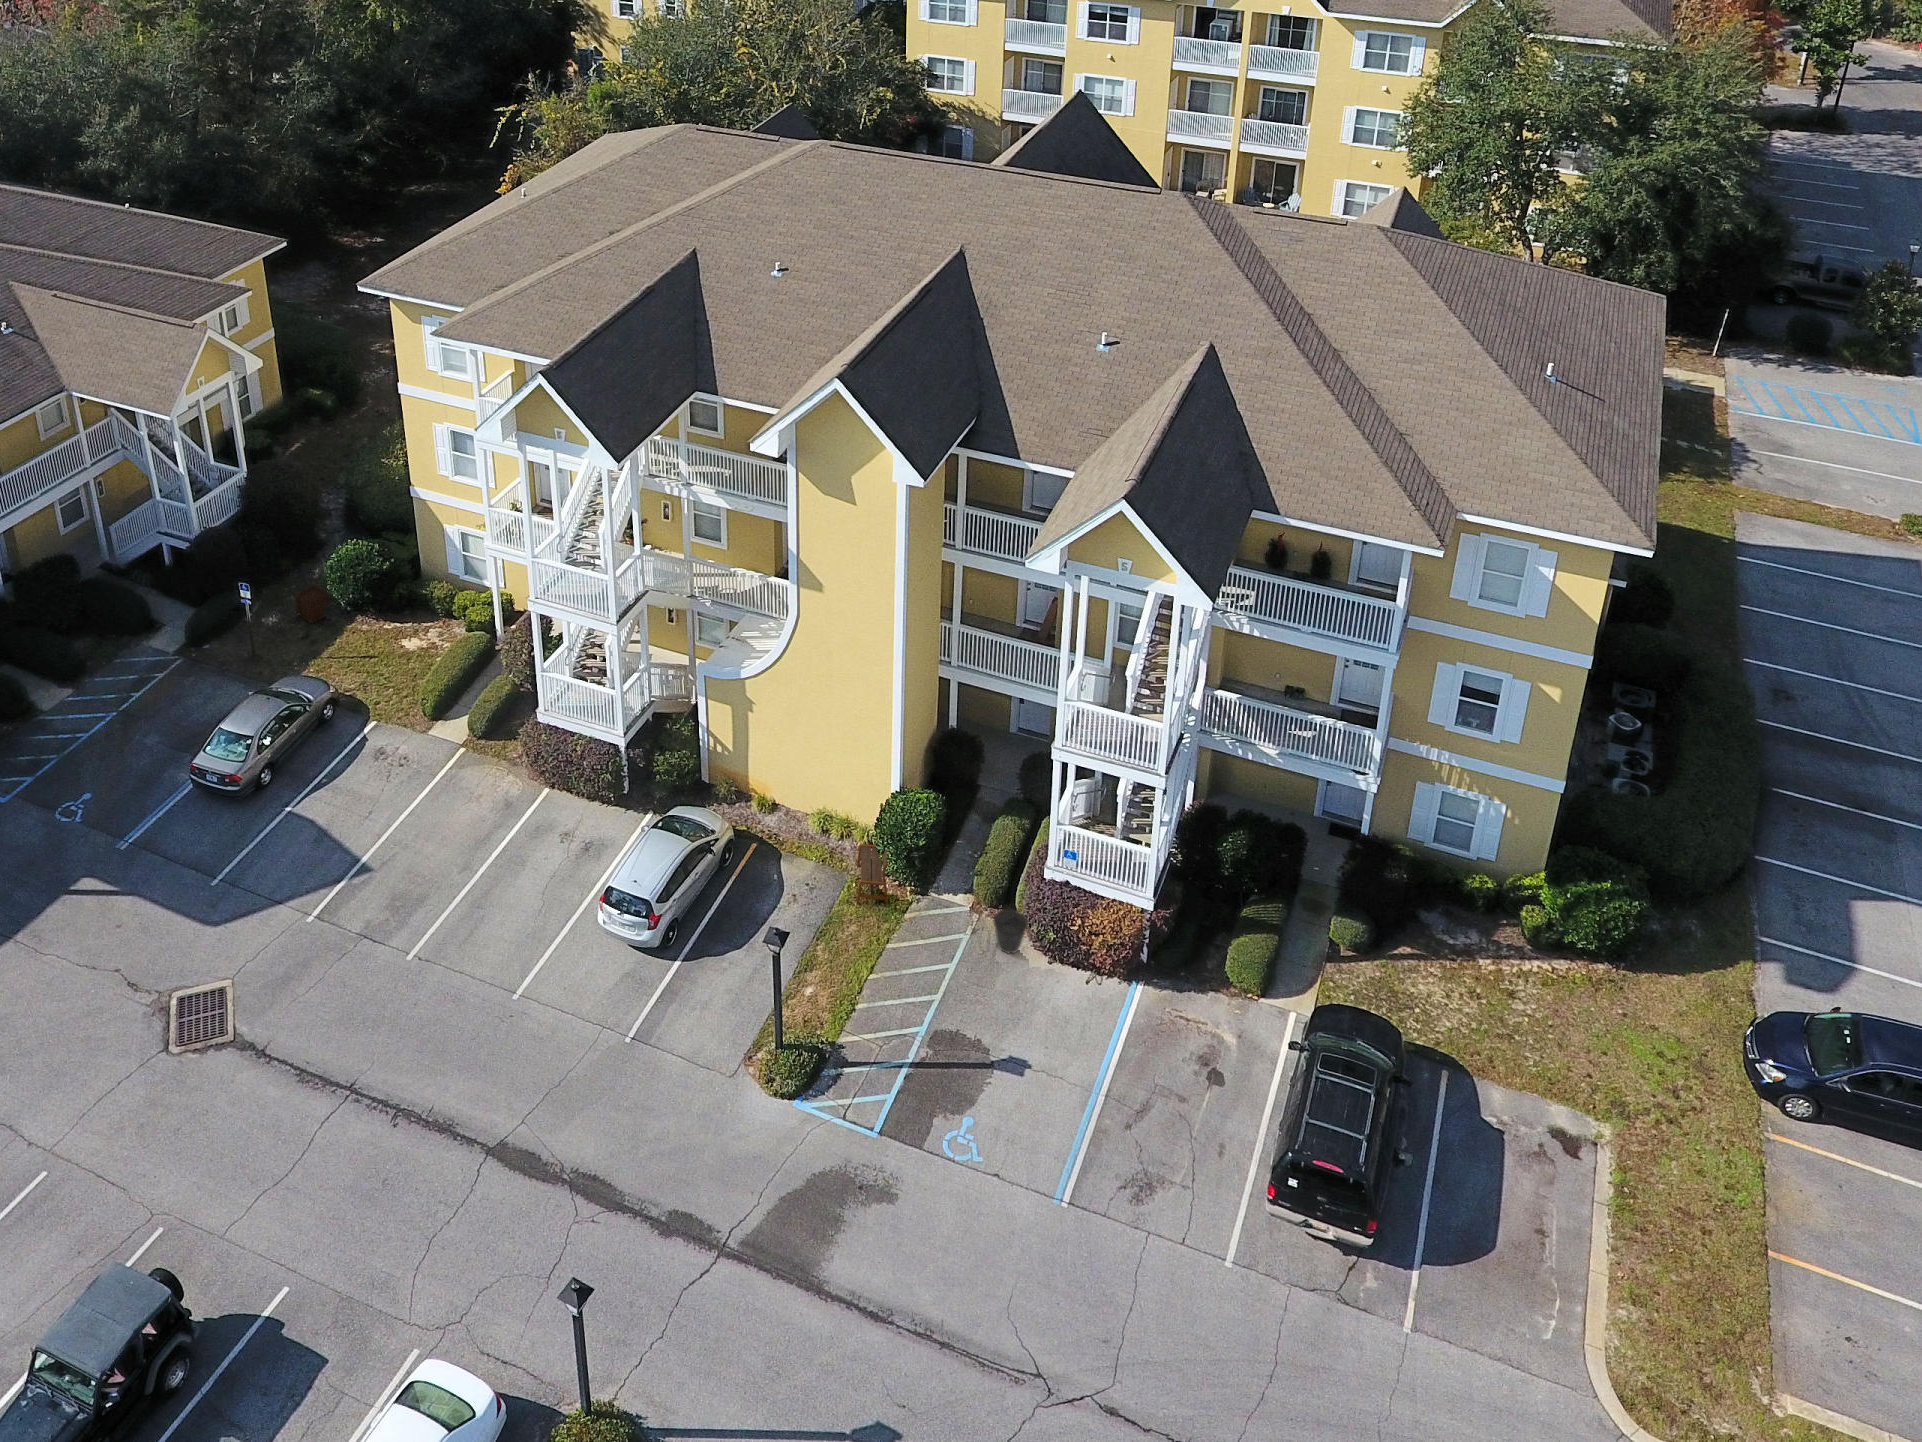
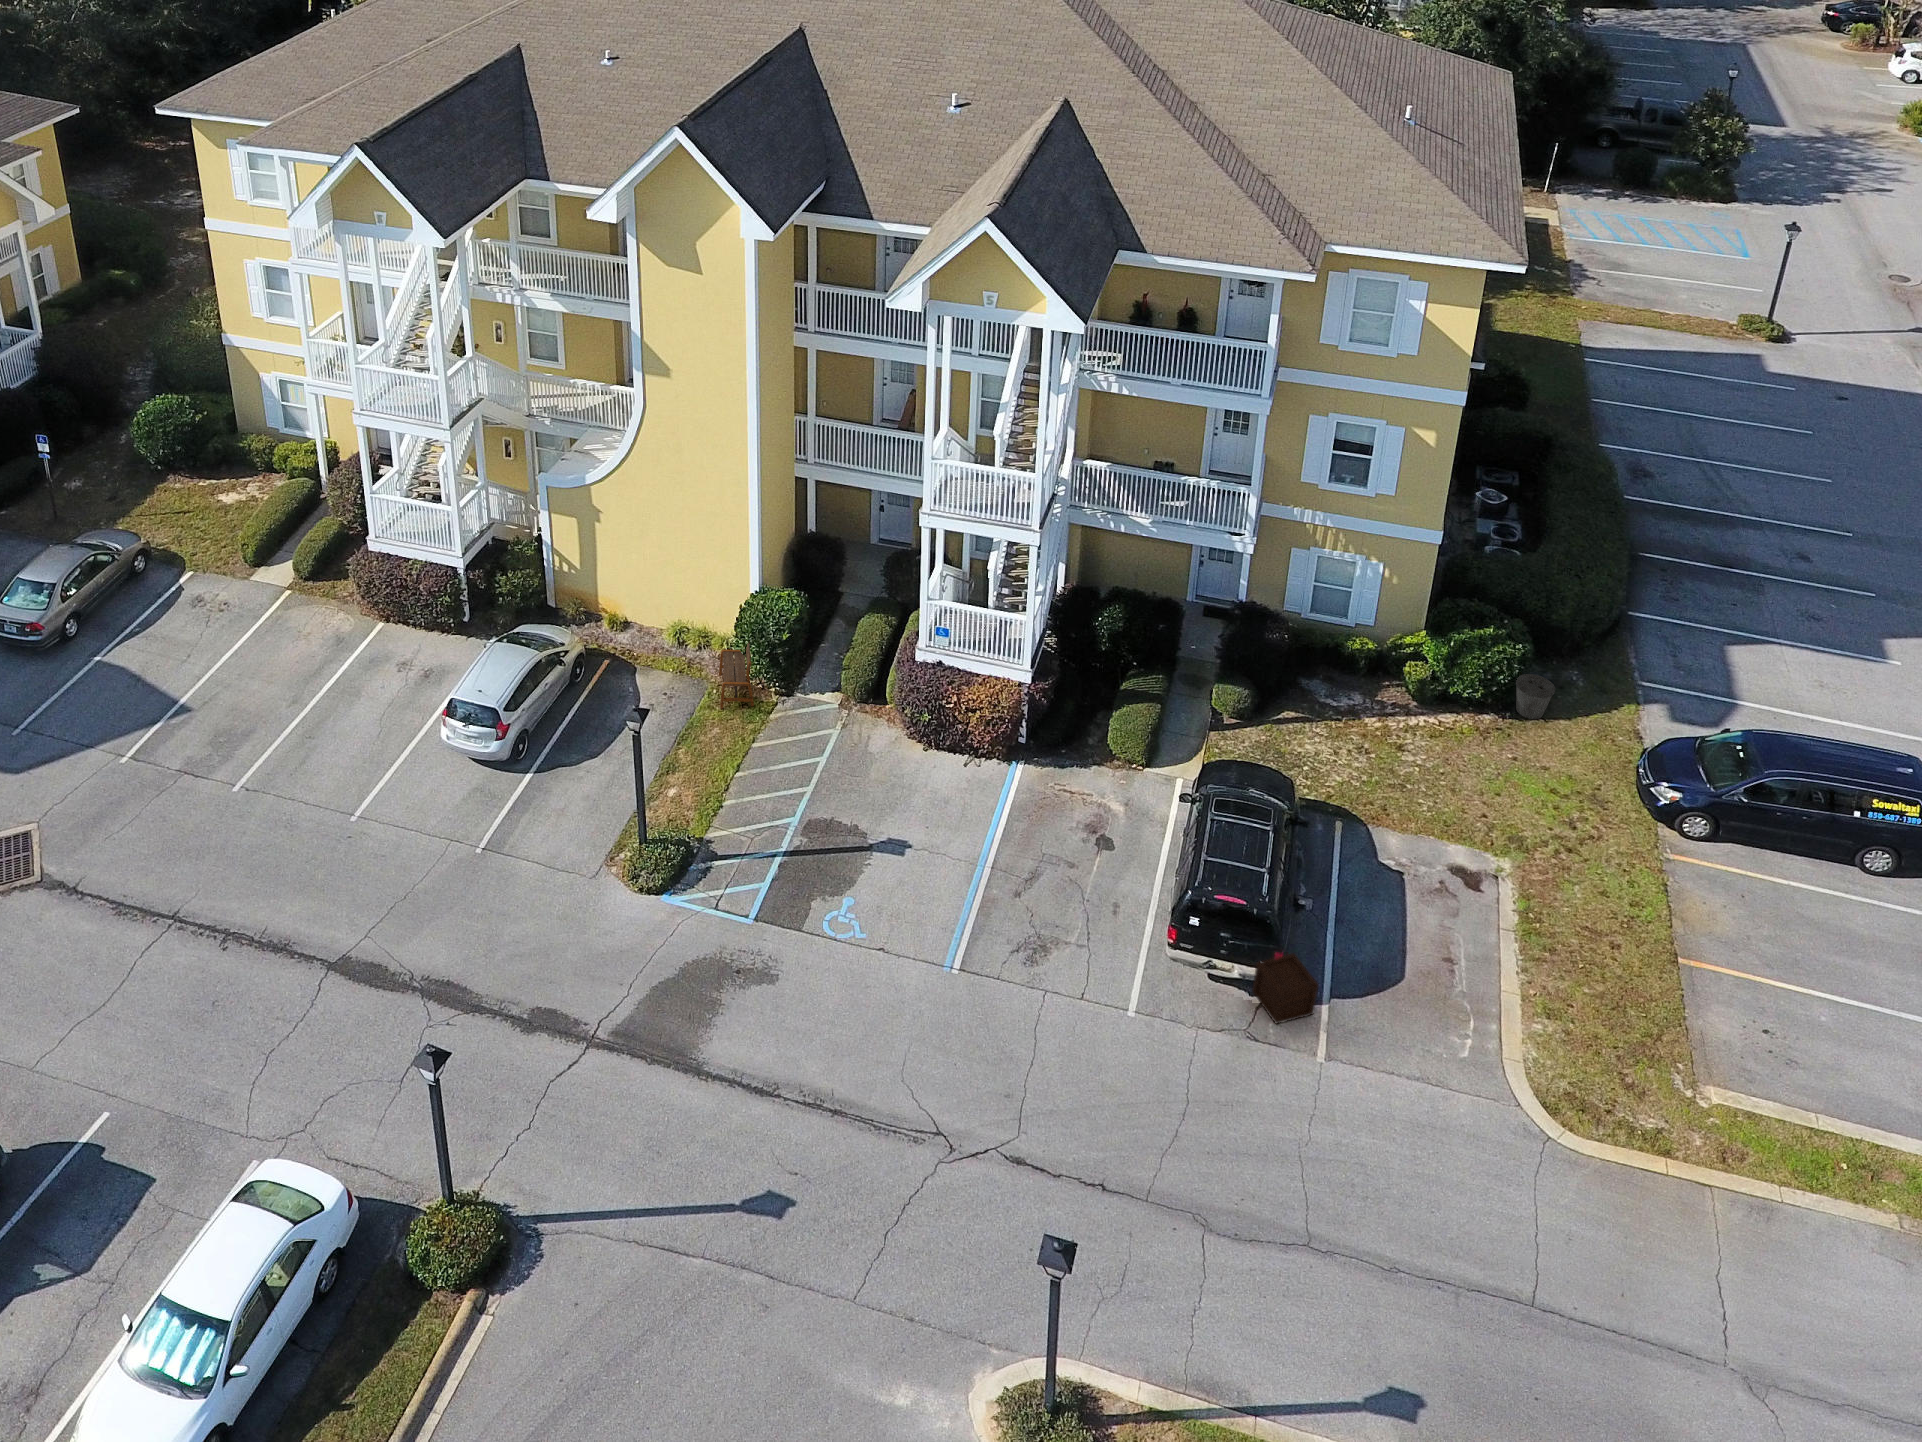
wooden crate: present [295,585,328,623] -> present [1252,953,1319,1024]
trash can: present [993,909,1028,954] -> present [1516,674,1555,719]

